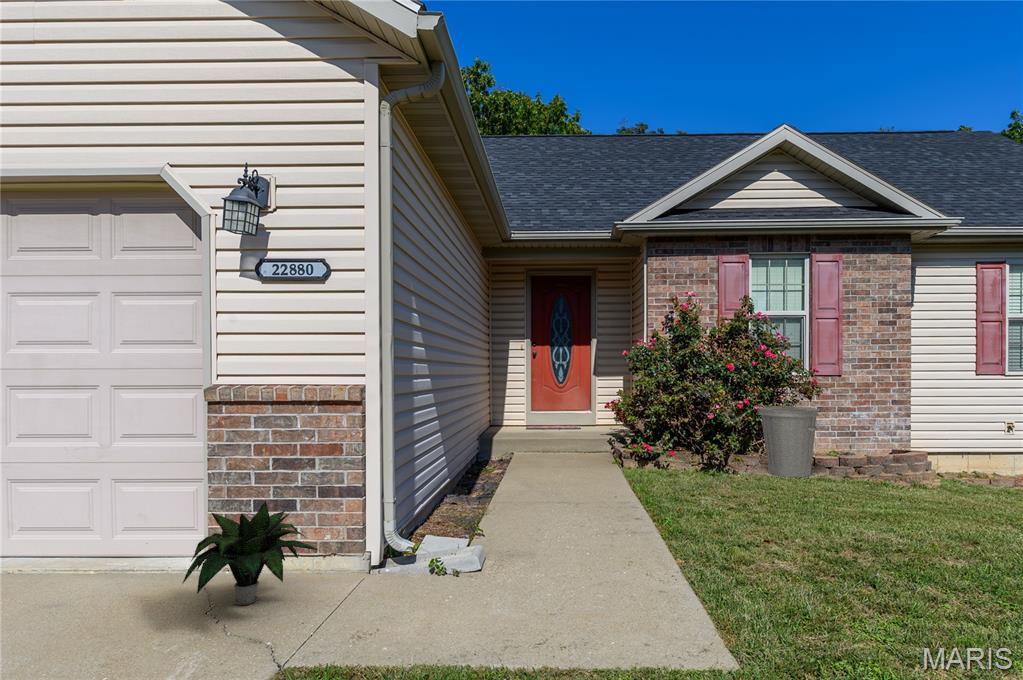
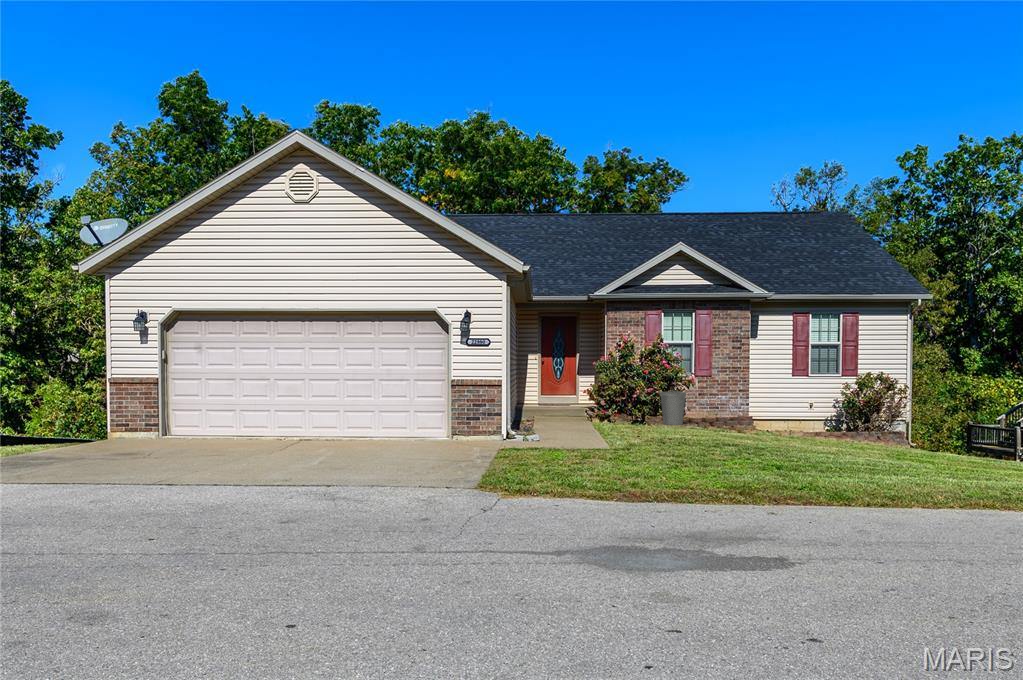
potted plant: present [182,501,318,605] -> none [456,415,493,445]

